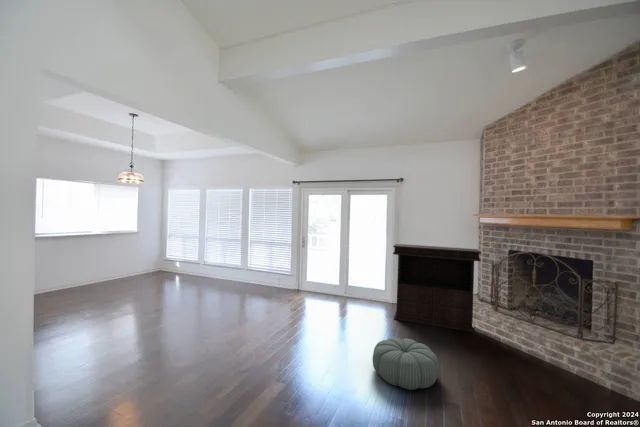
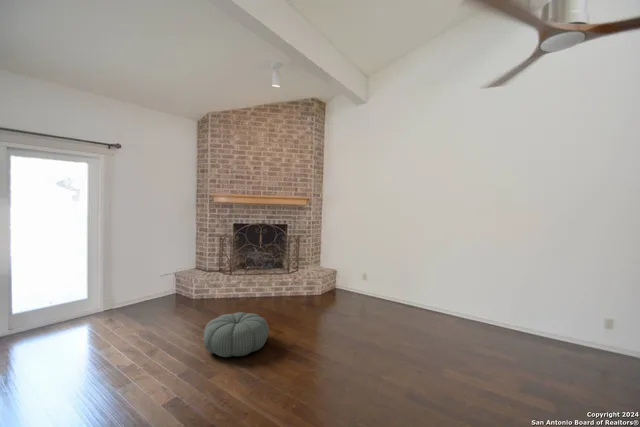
console table: present [393,244,481,332] -> none [127,226,221,321]

